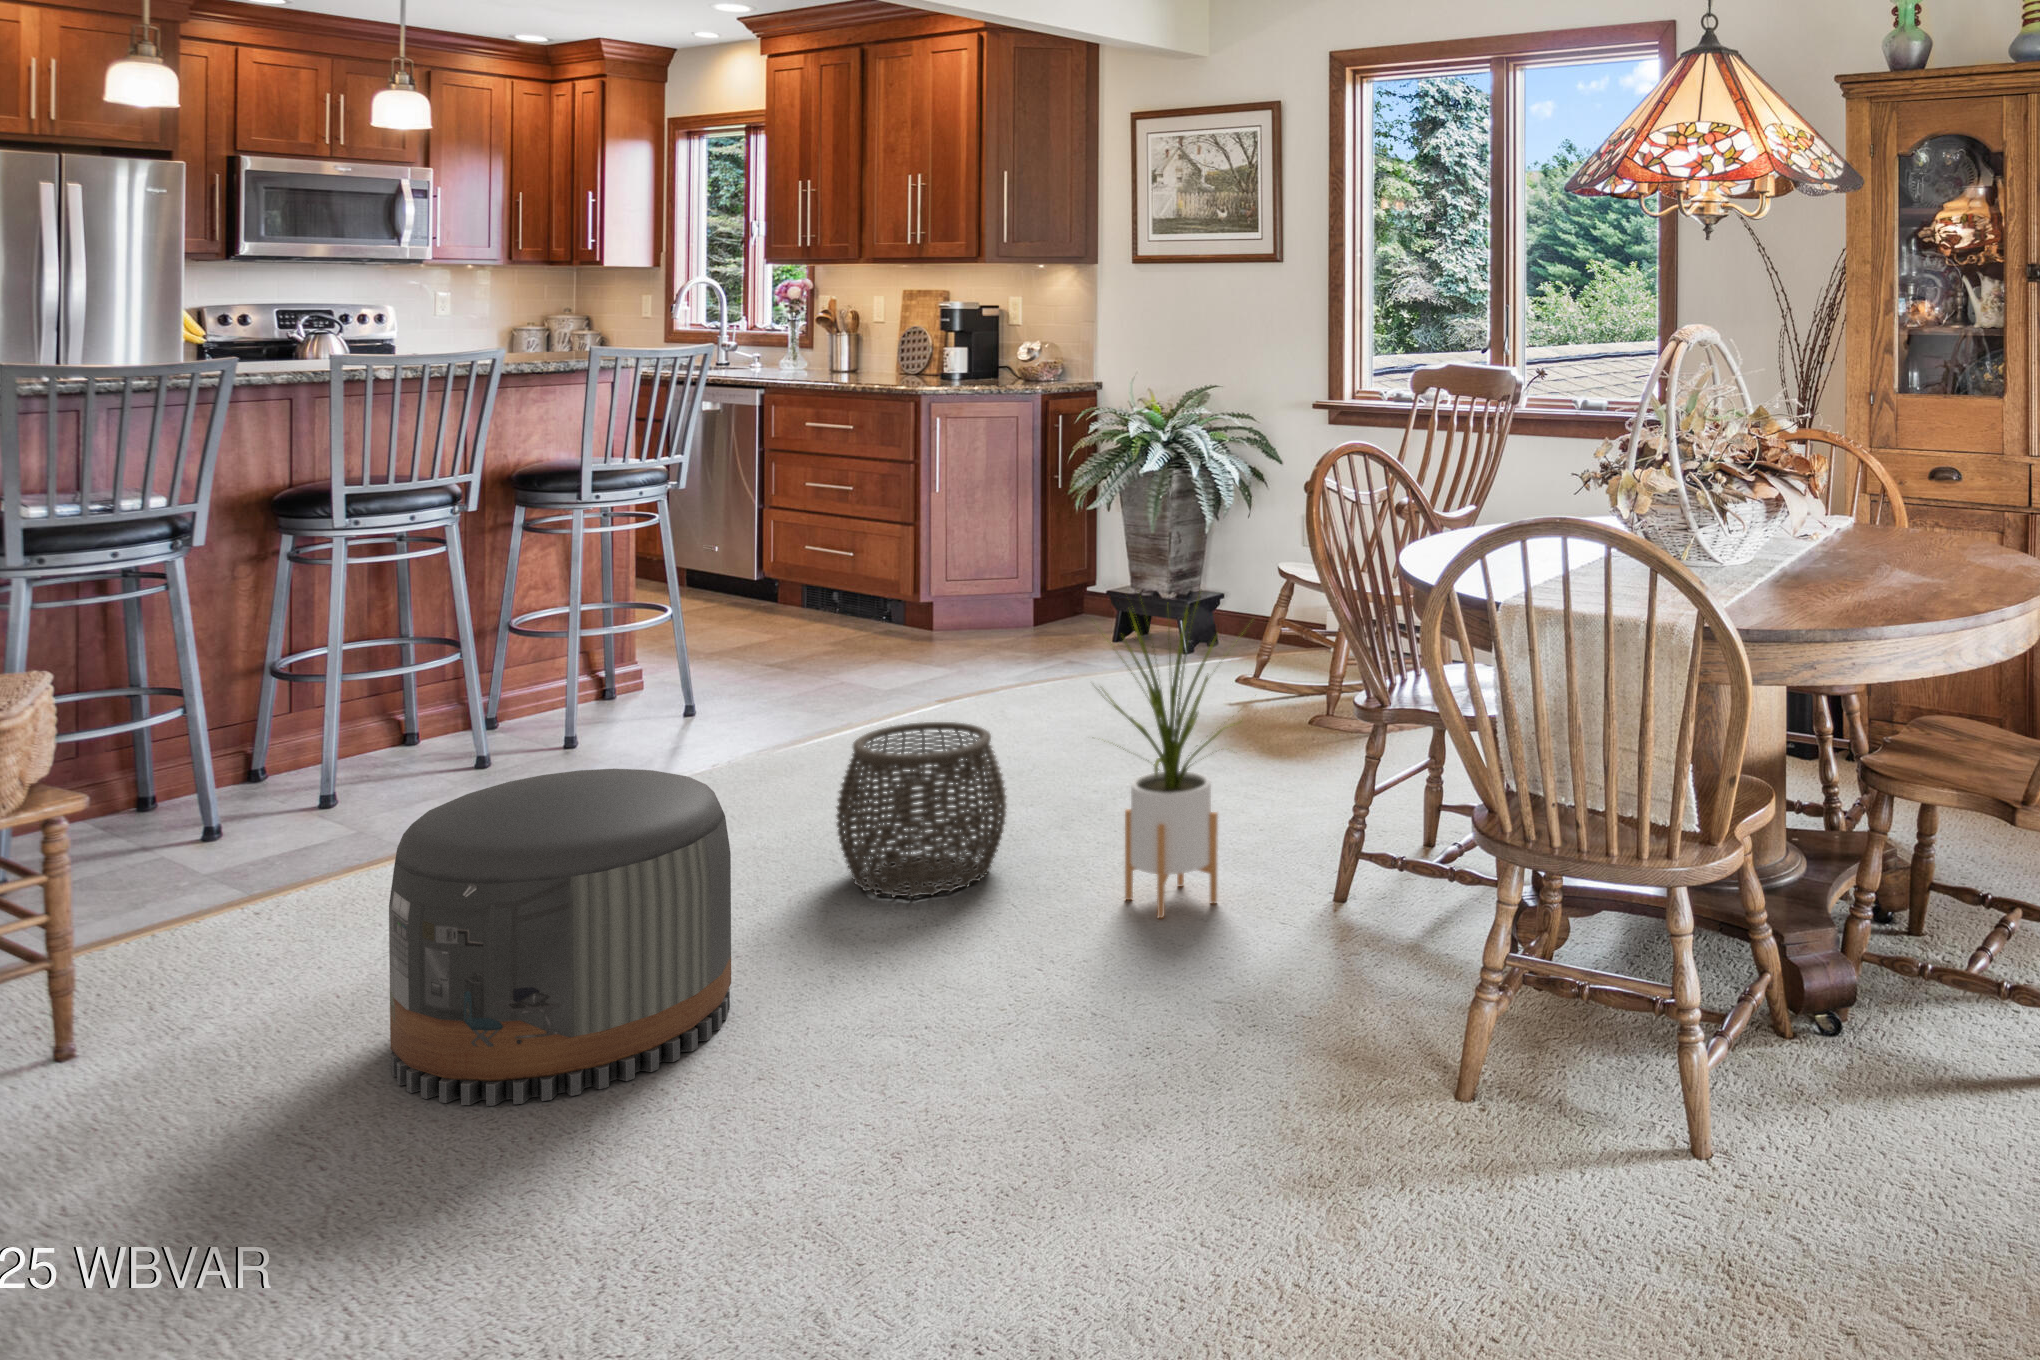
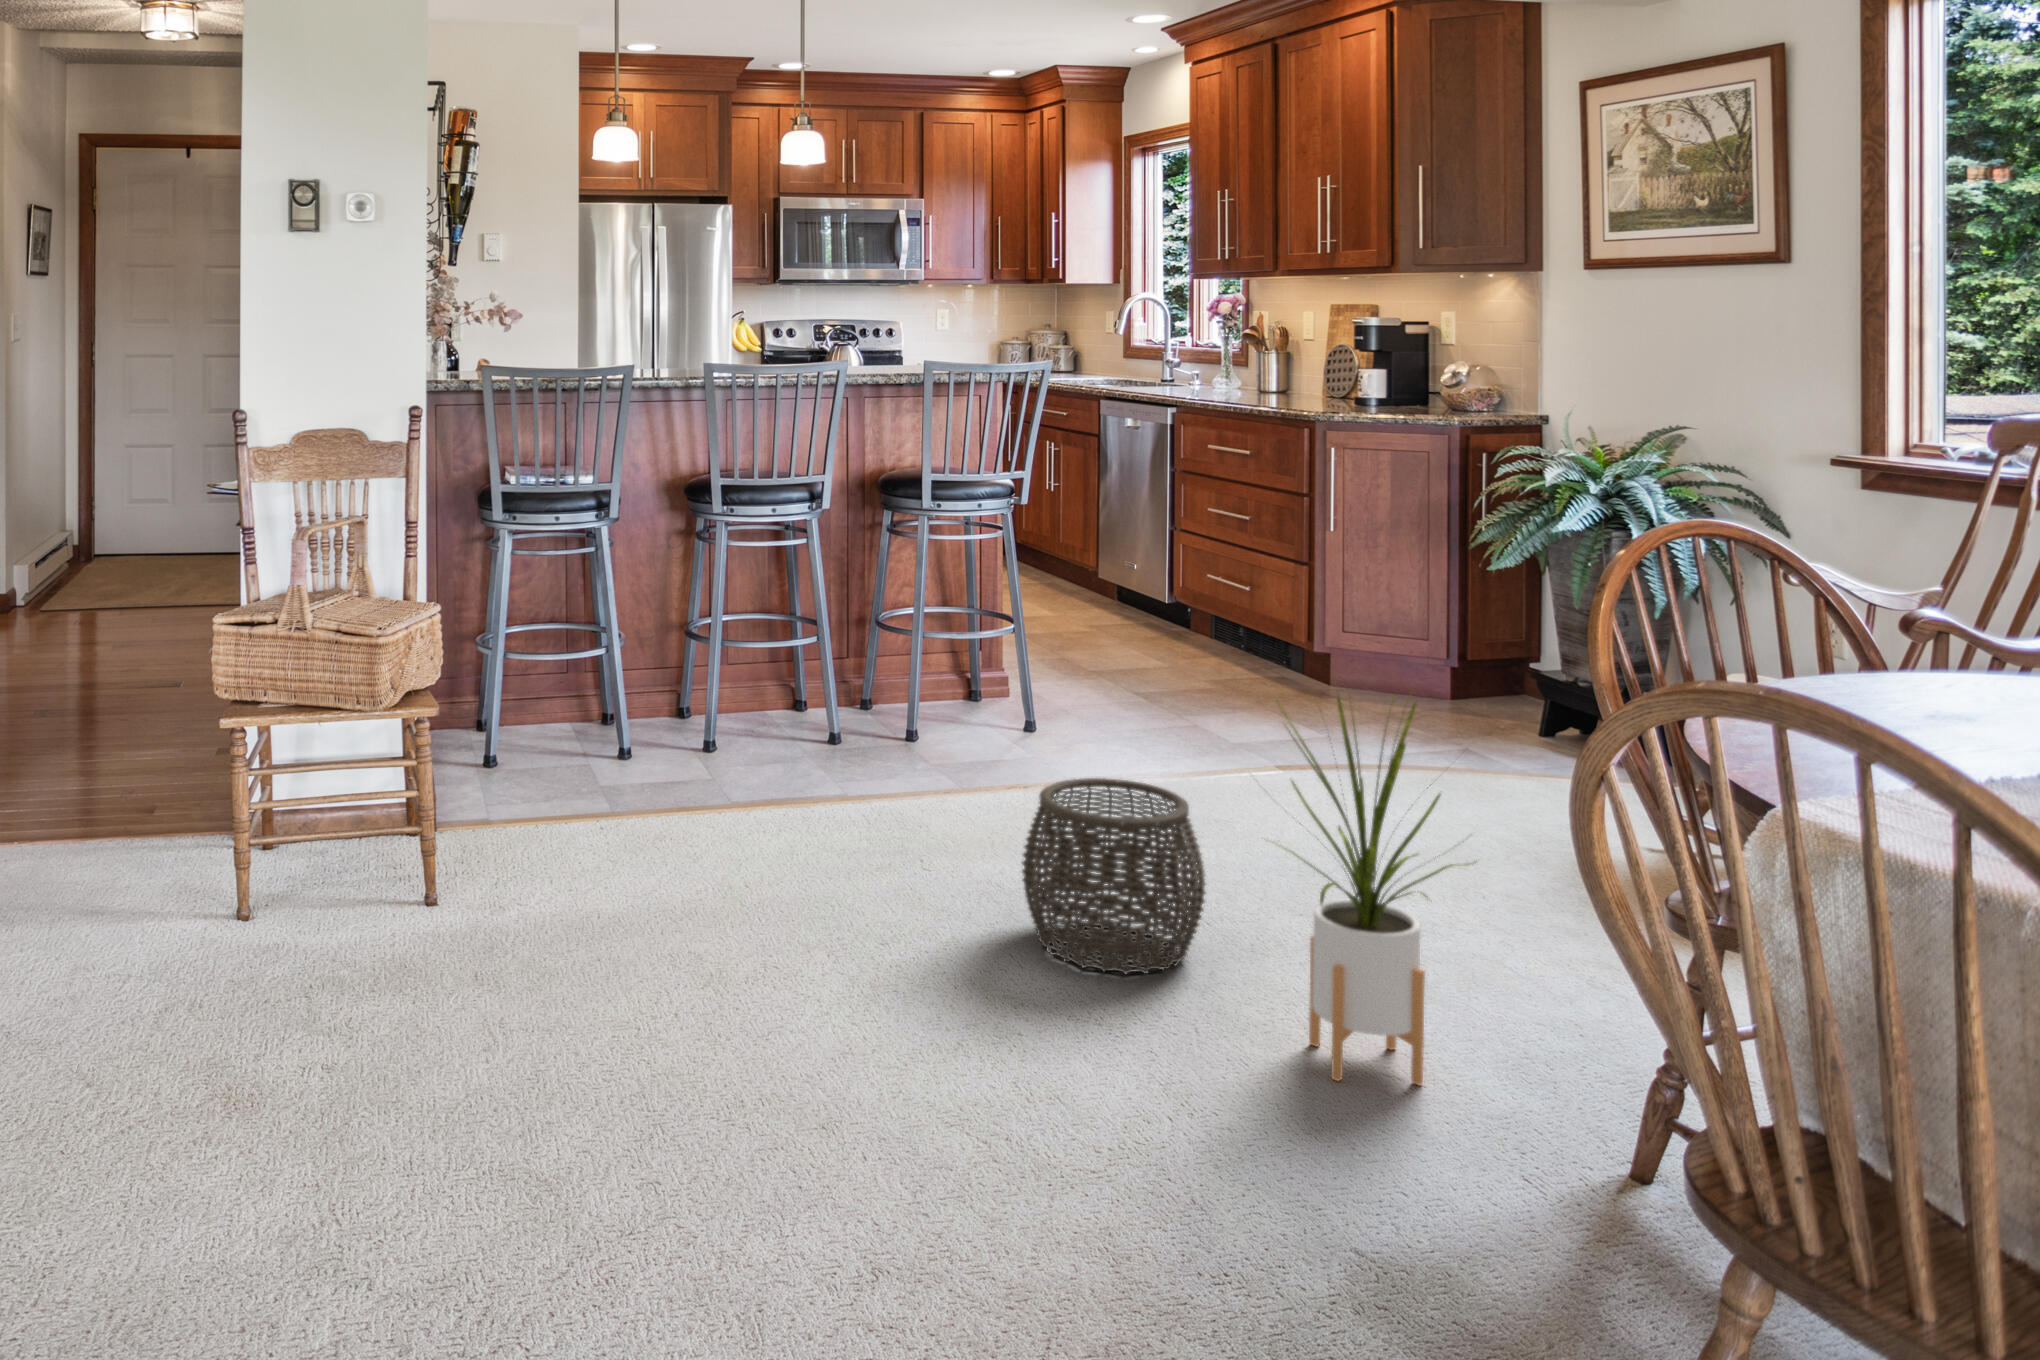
pouf: present [389,769,731,1106] -> none [577,759,855,1062]

